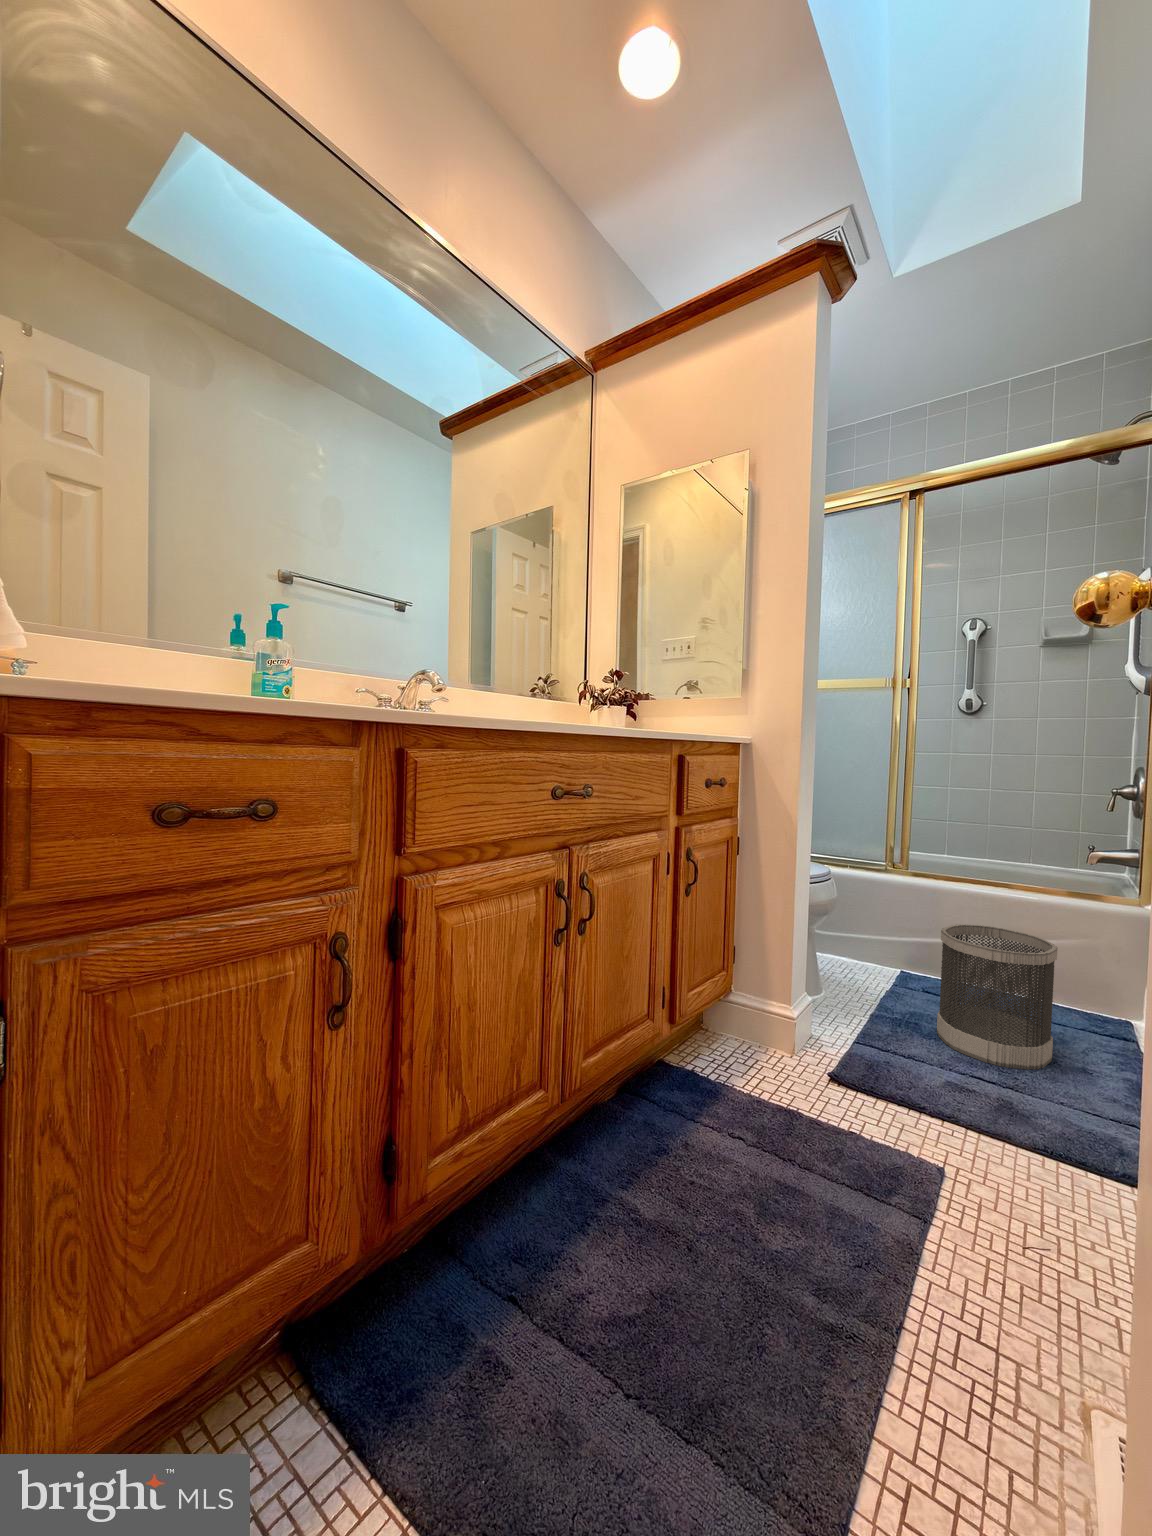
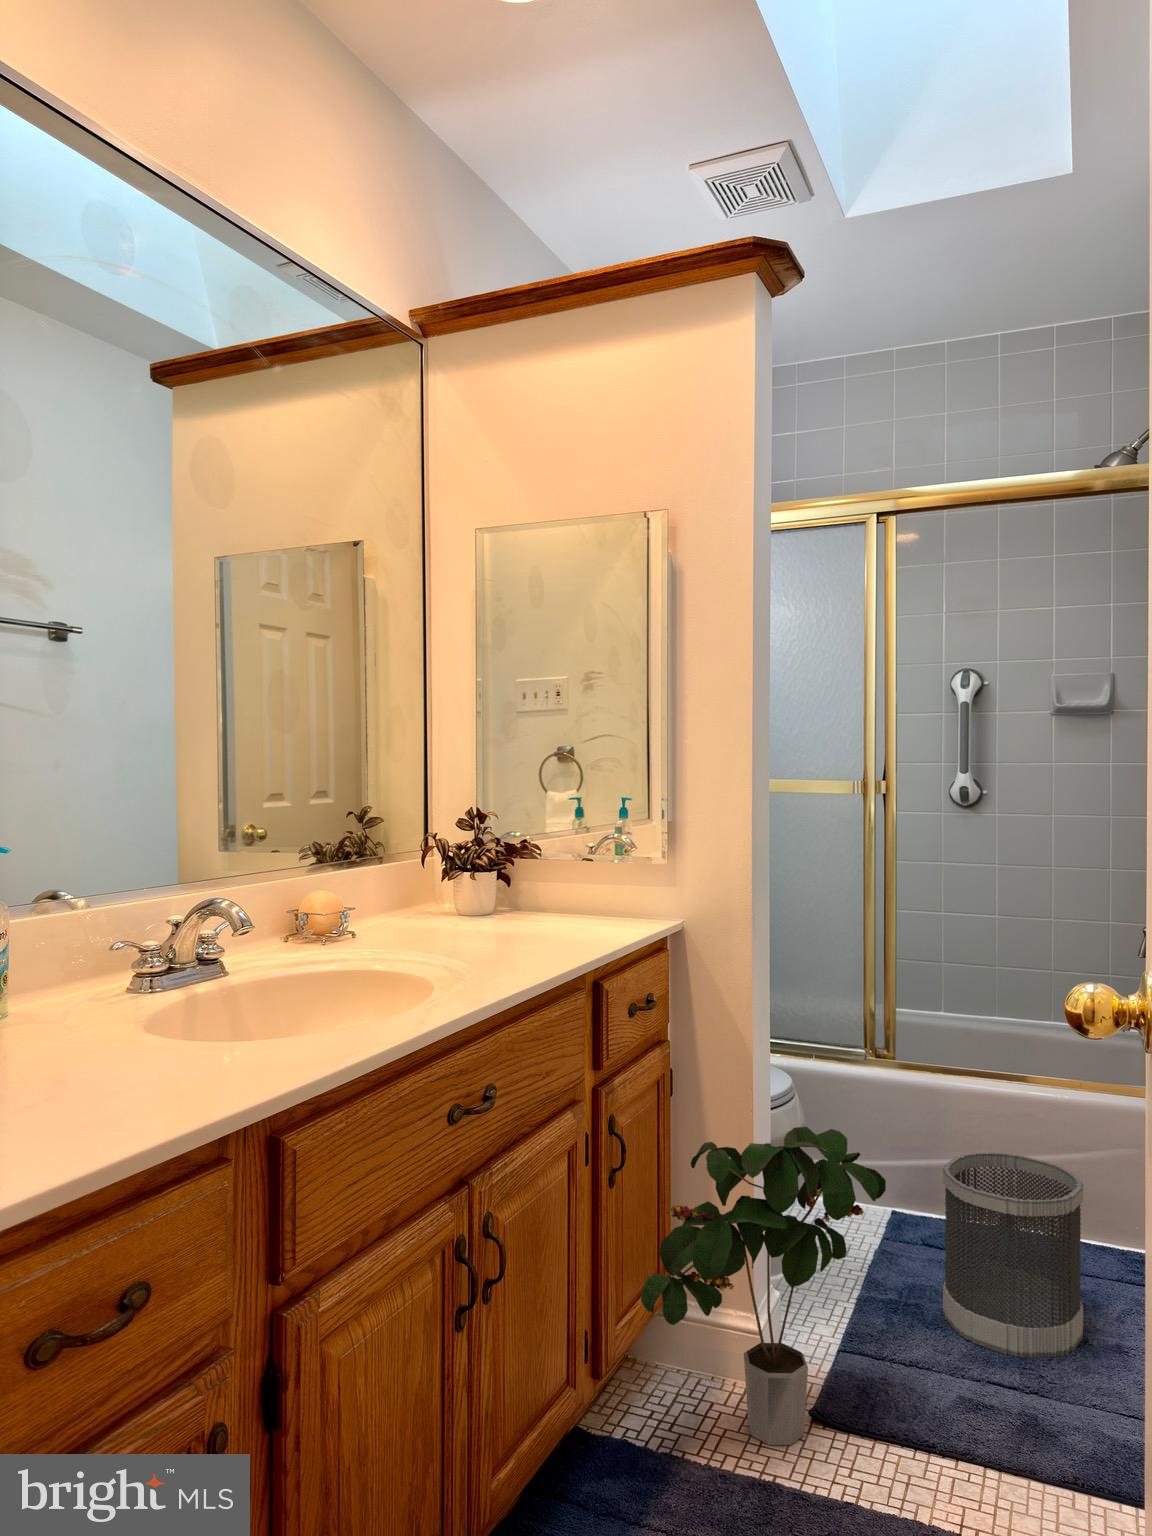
potted plant: none [706,874,894,1092] -> present [641,1127,886,1445]

